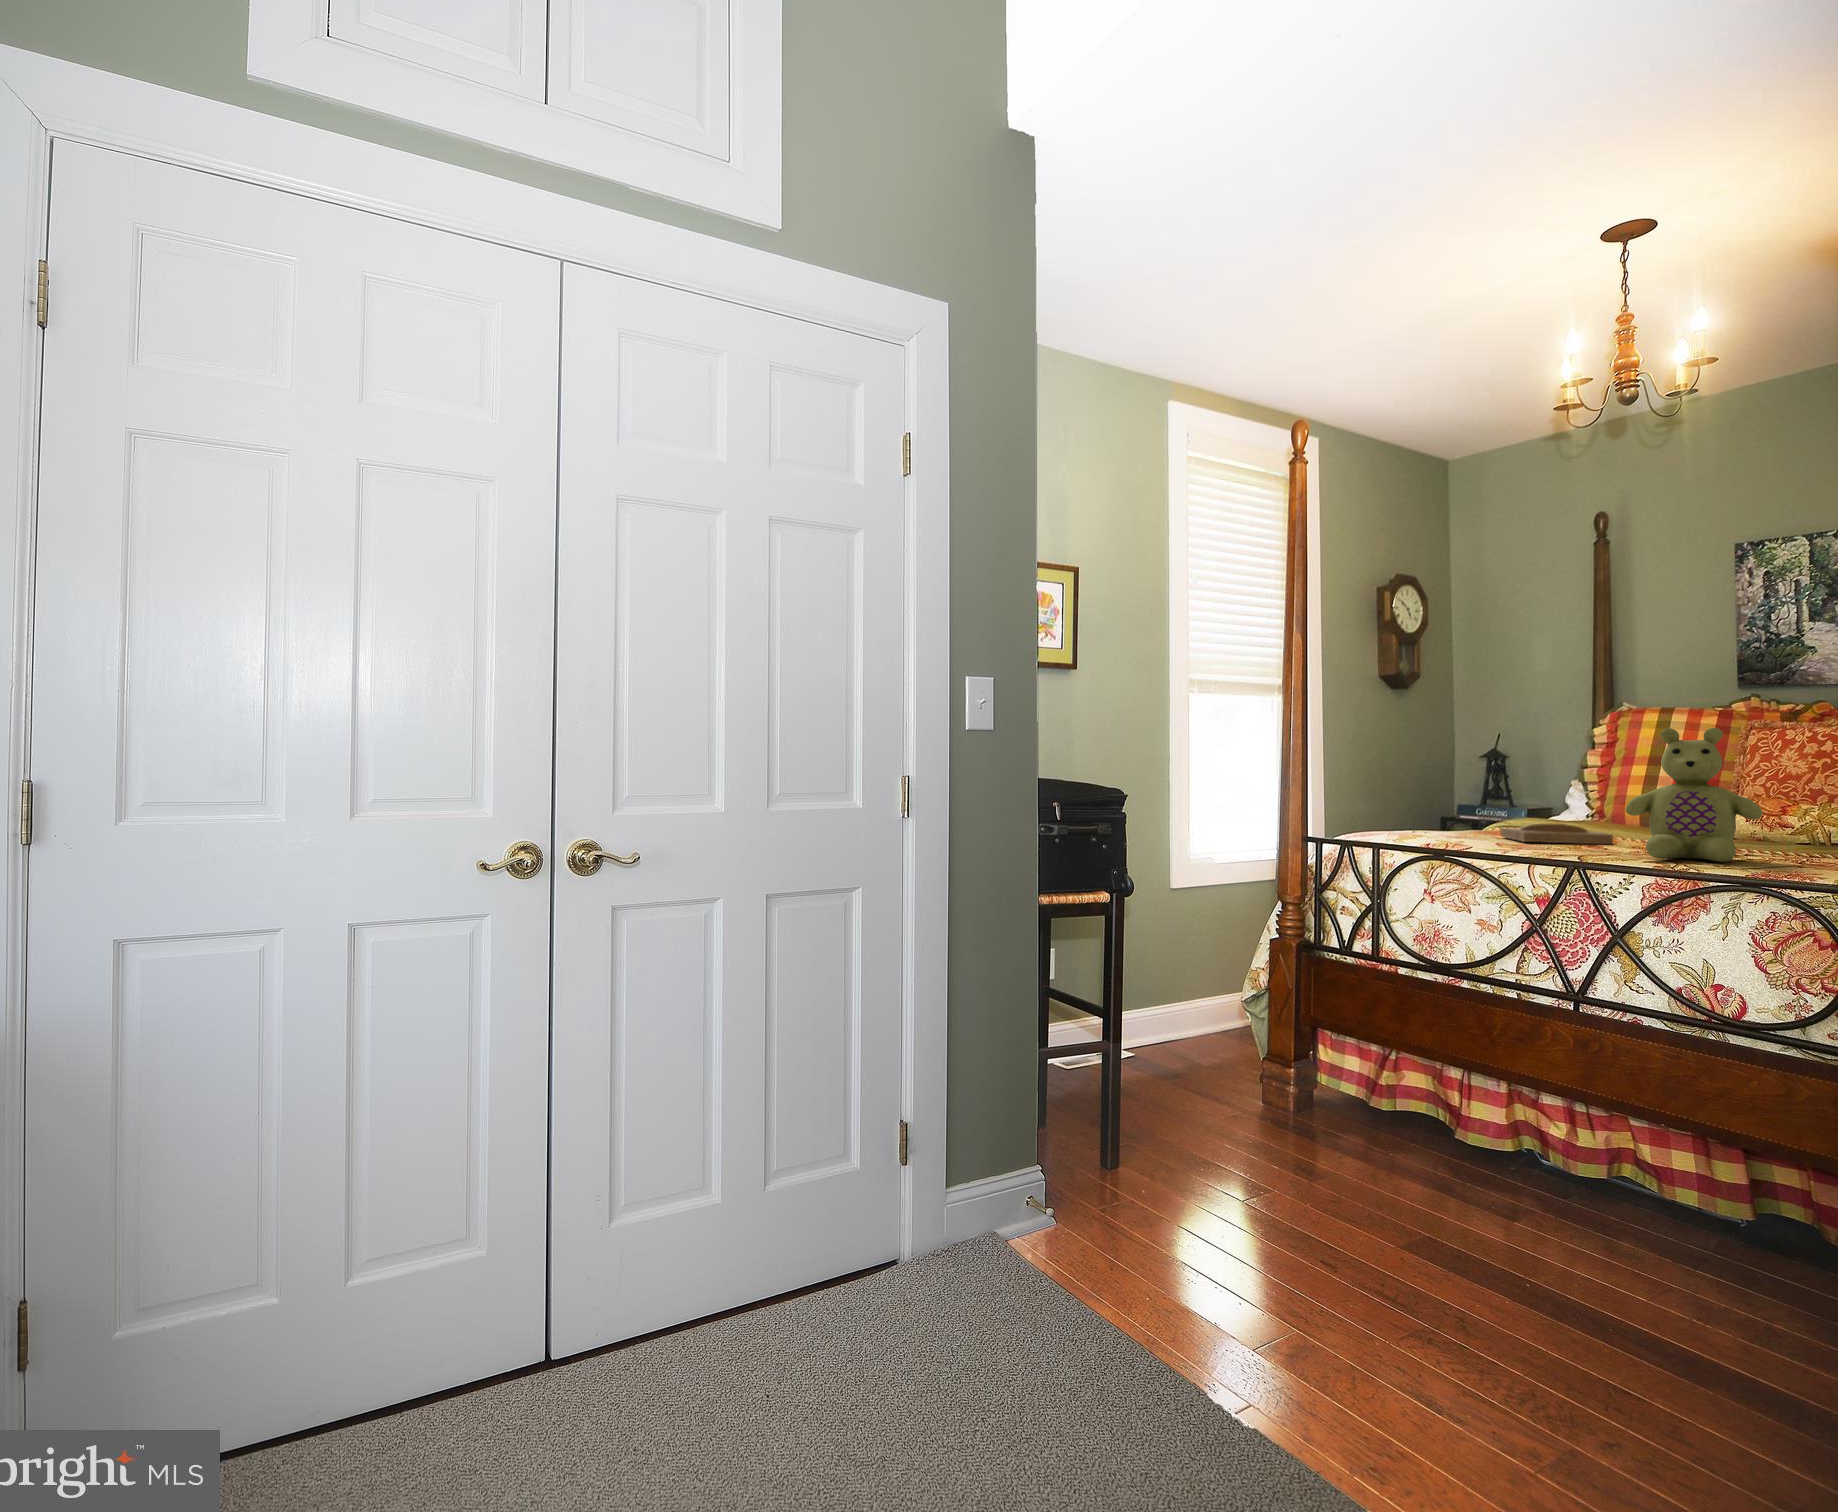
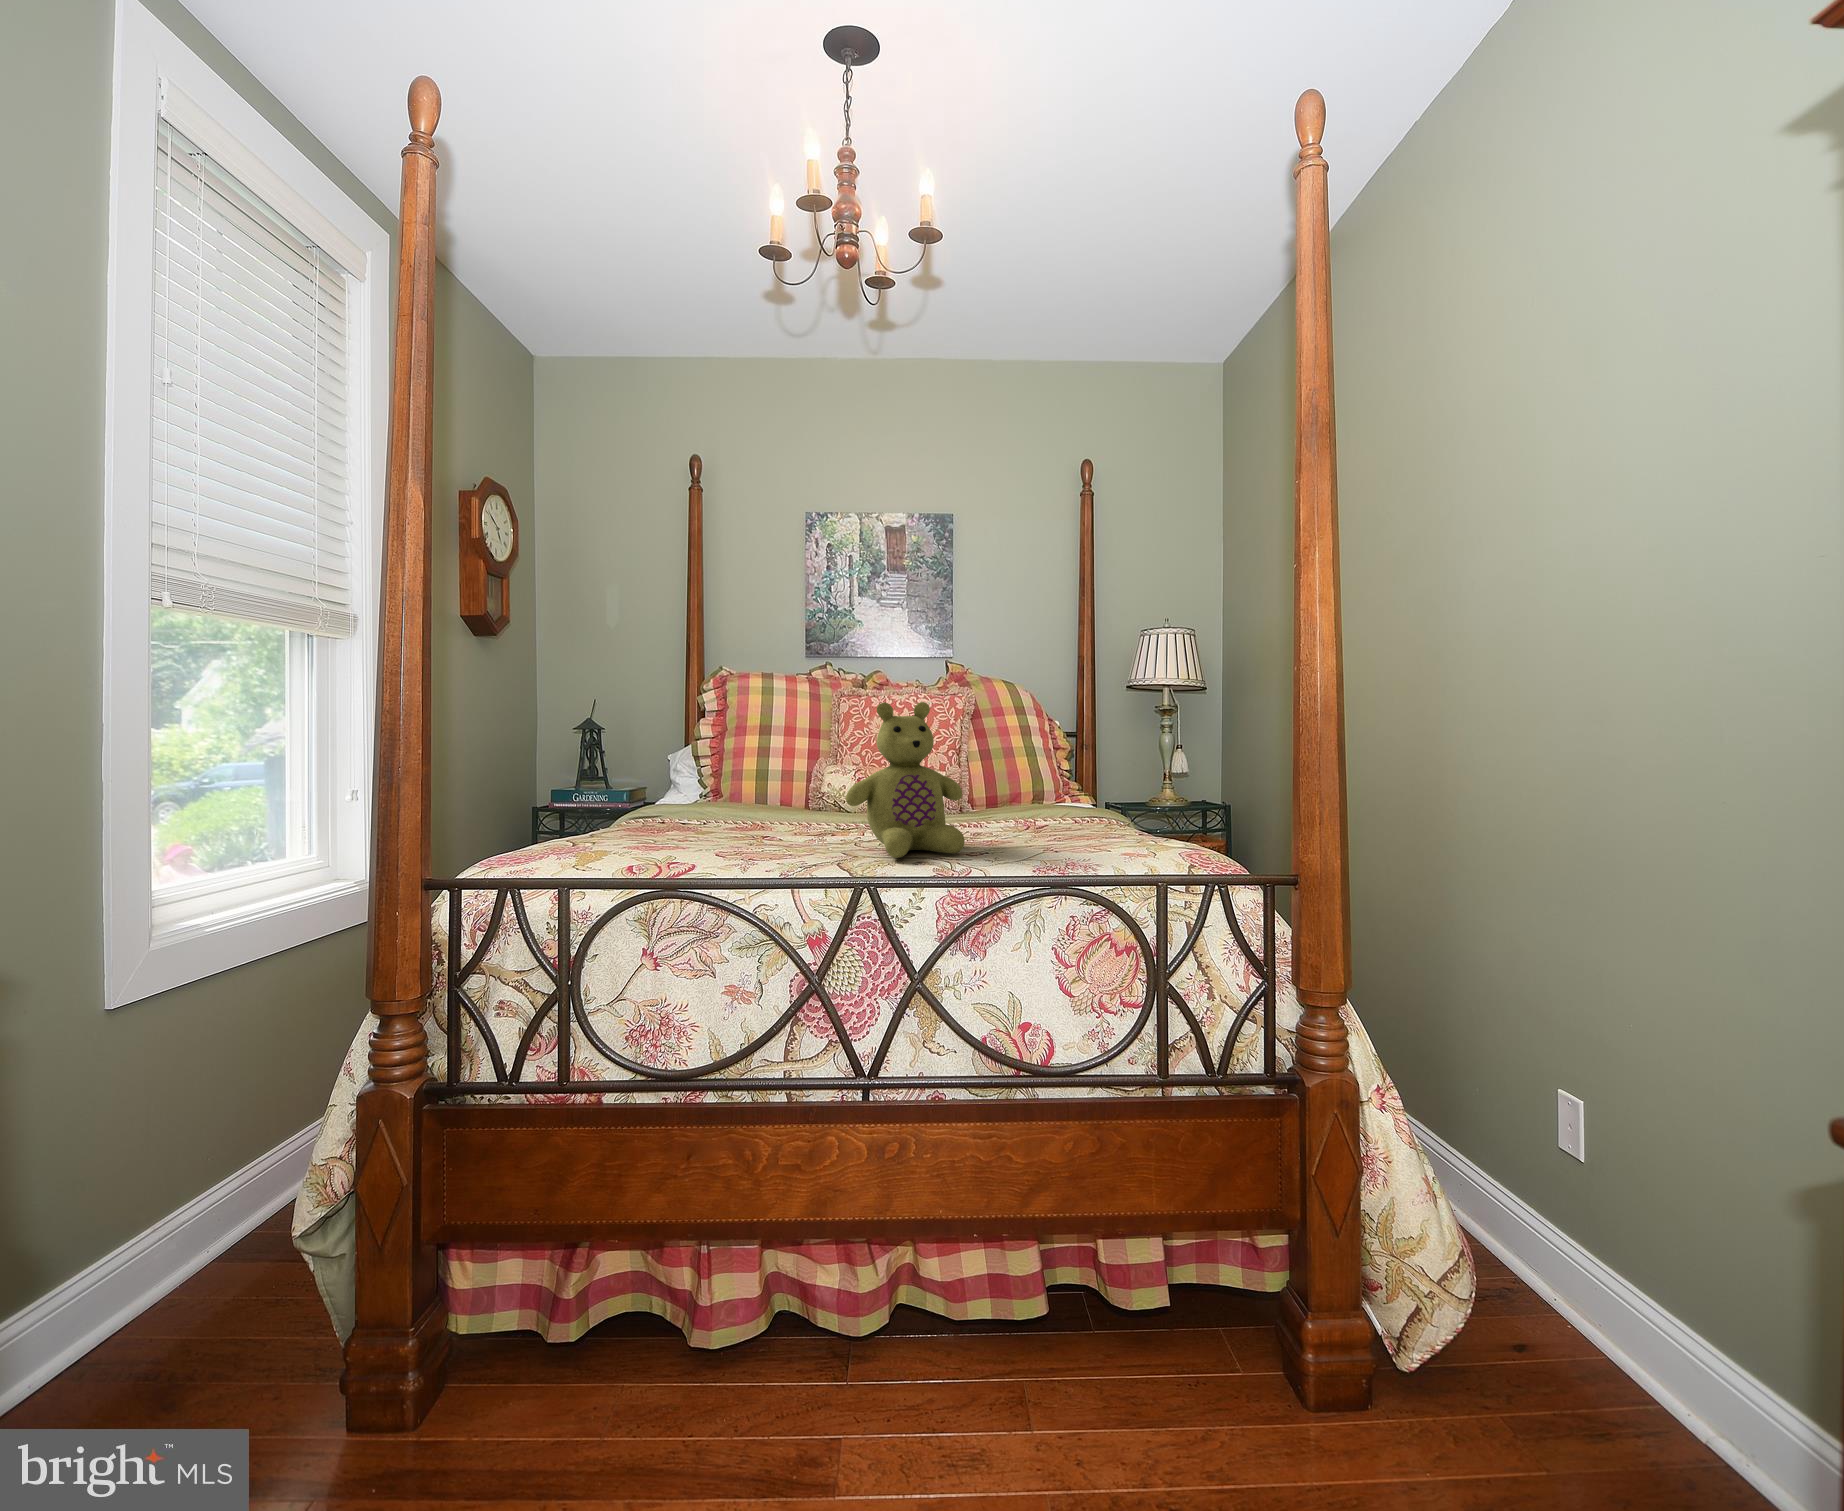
tray: present [1501,823,1613,844] -> none [665,813,790,842]

